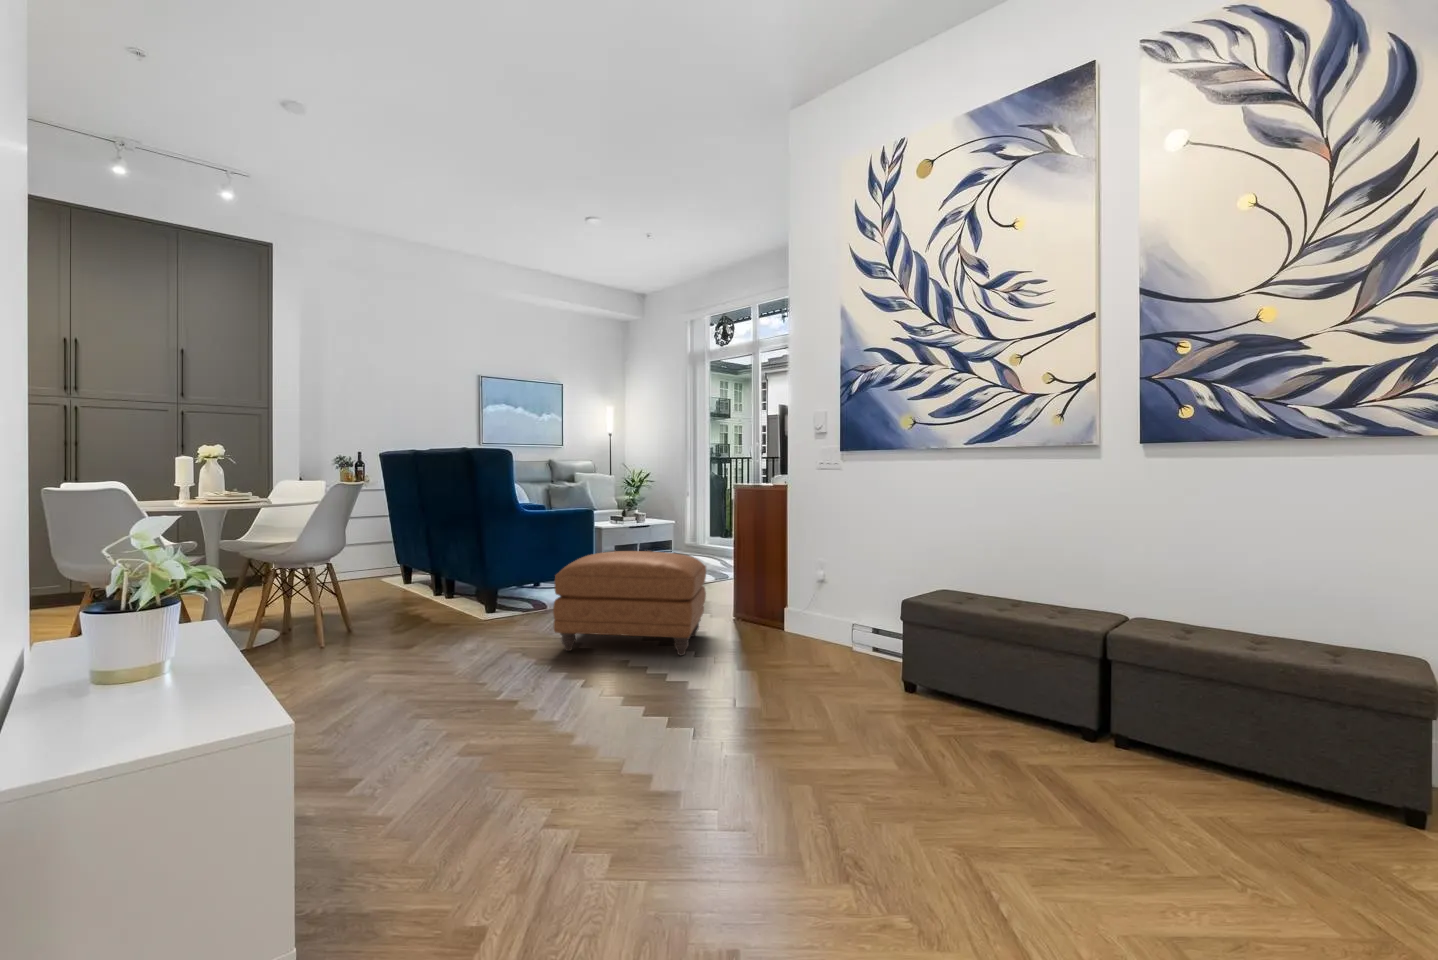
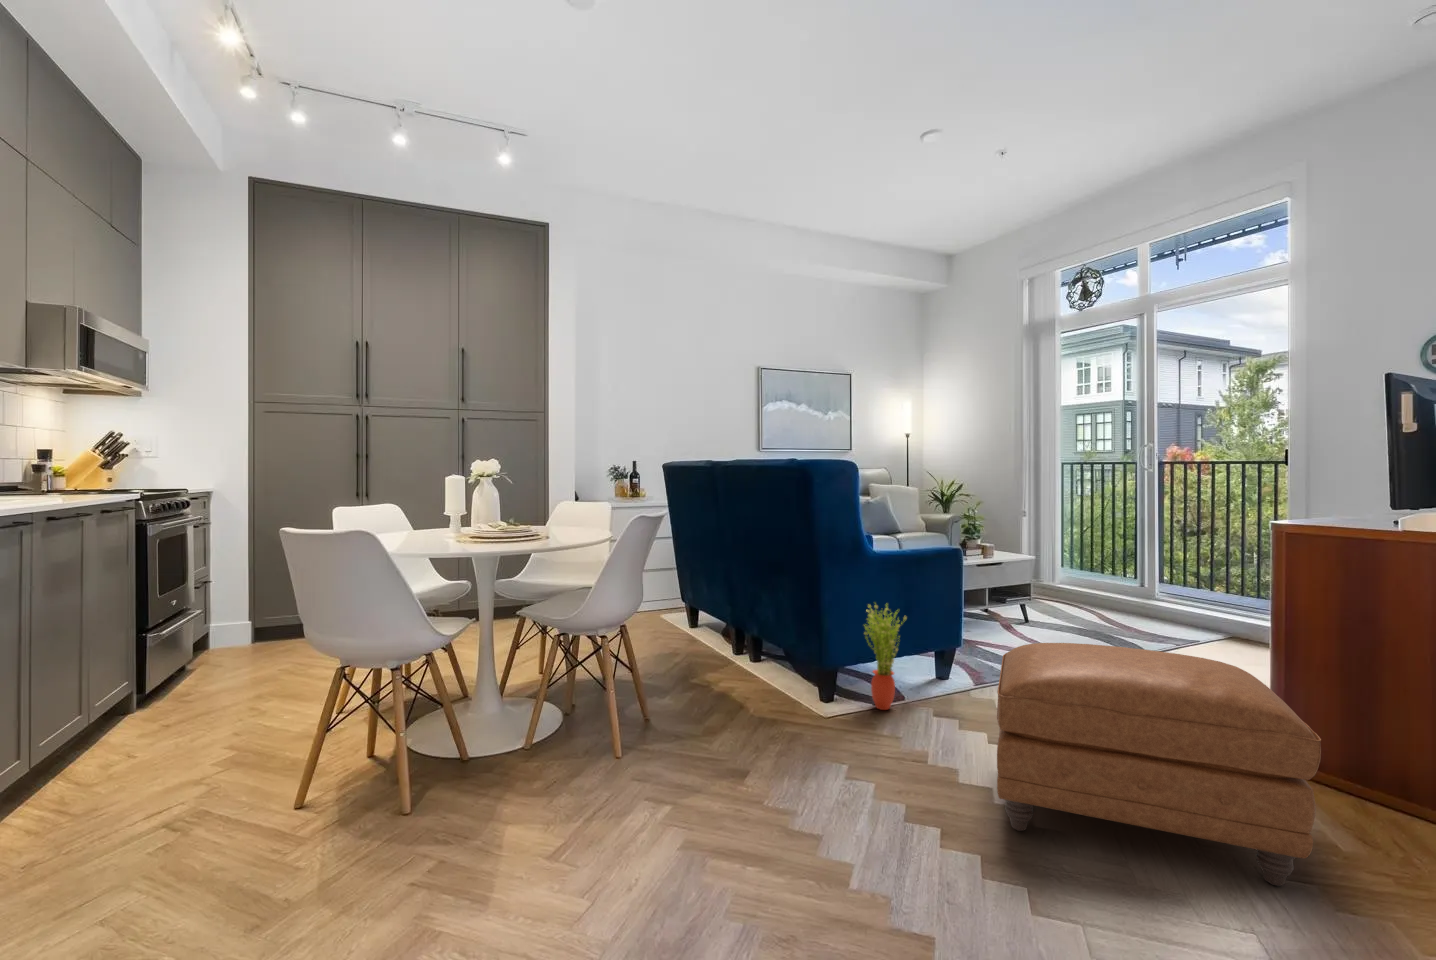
potted plant: none [512,543,544,614] -> present [864,603,906,710]

